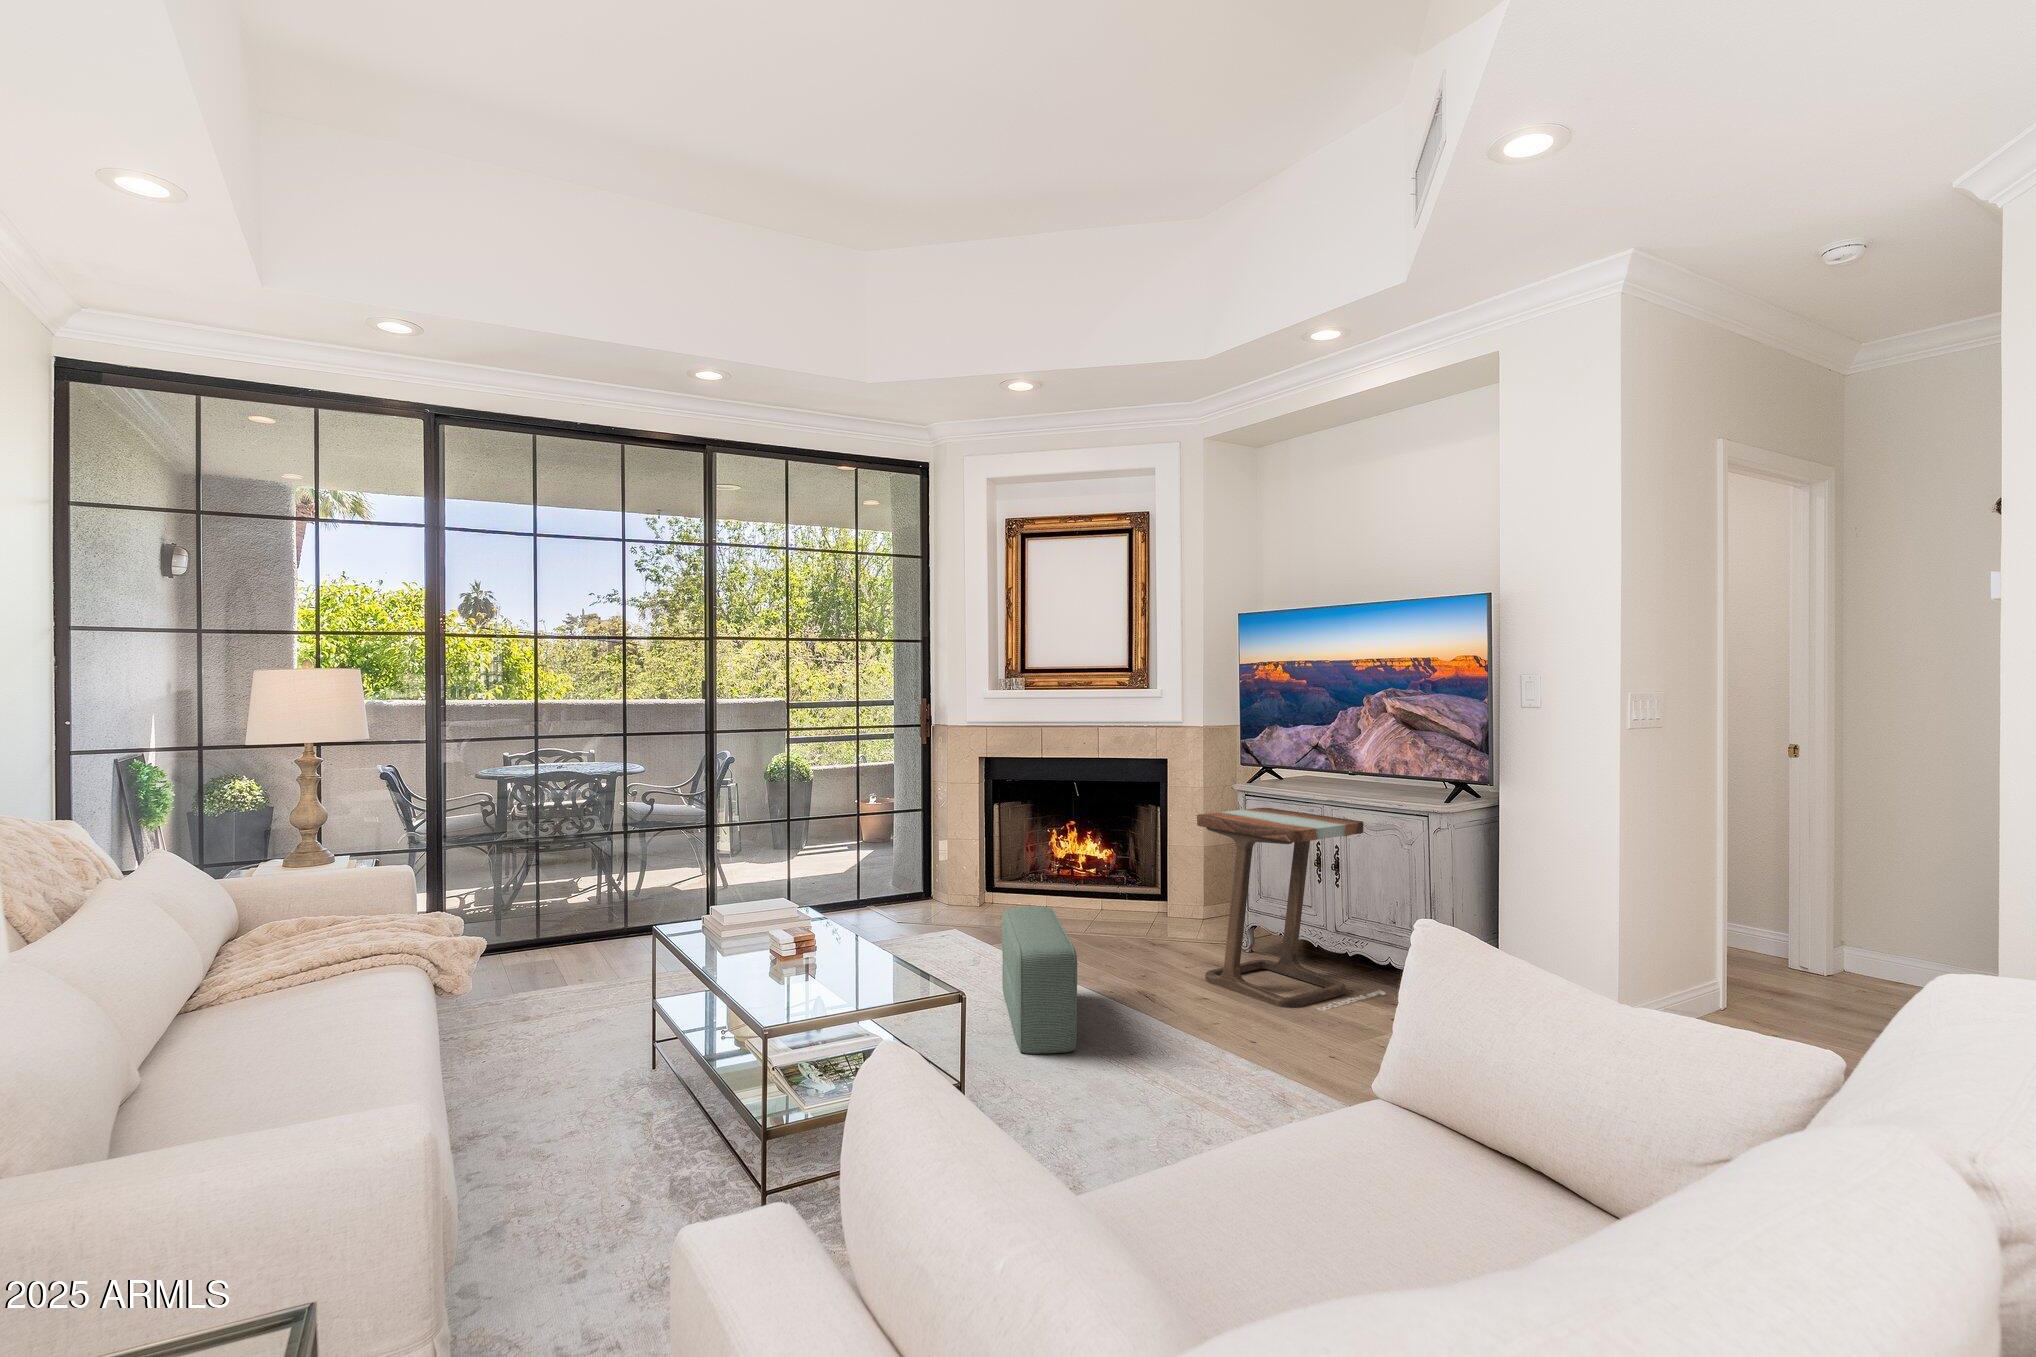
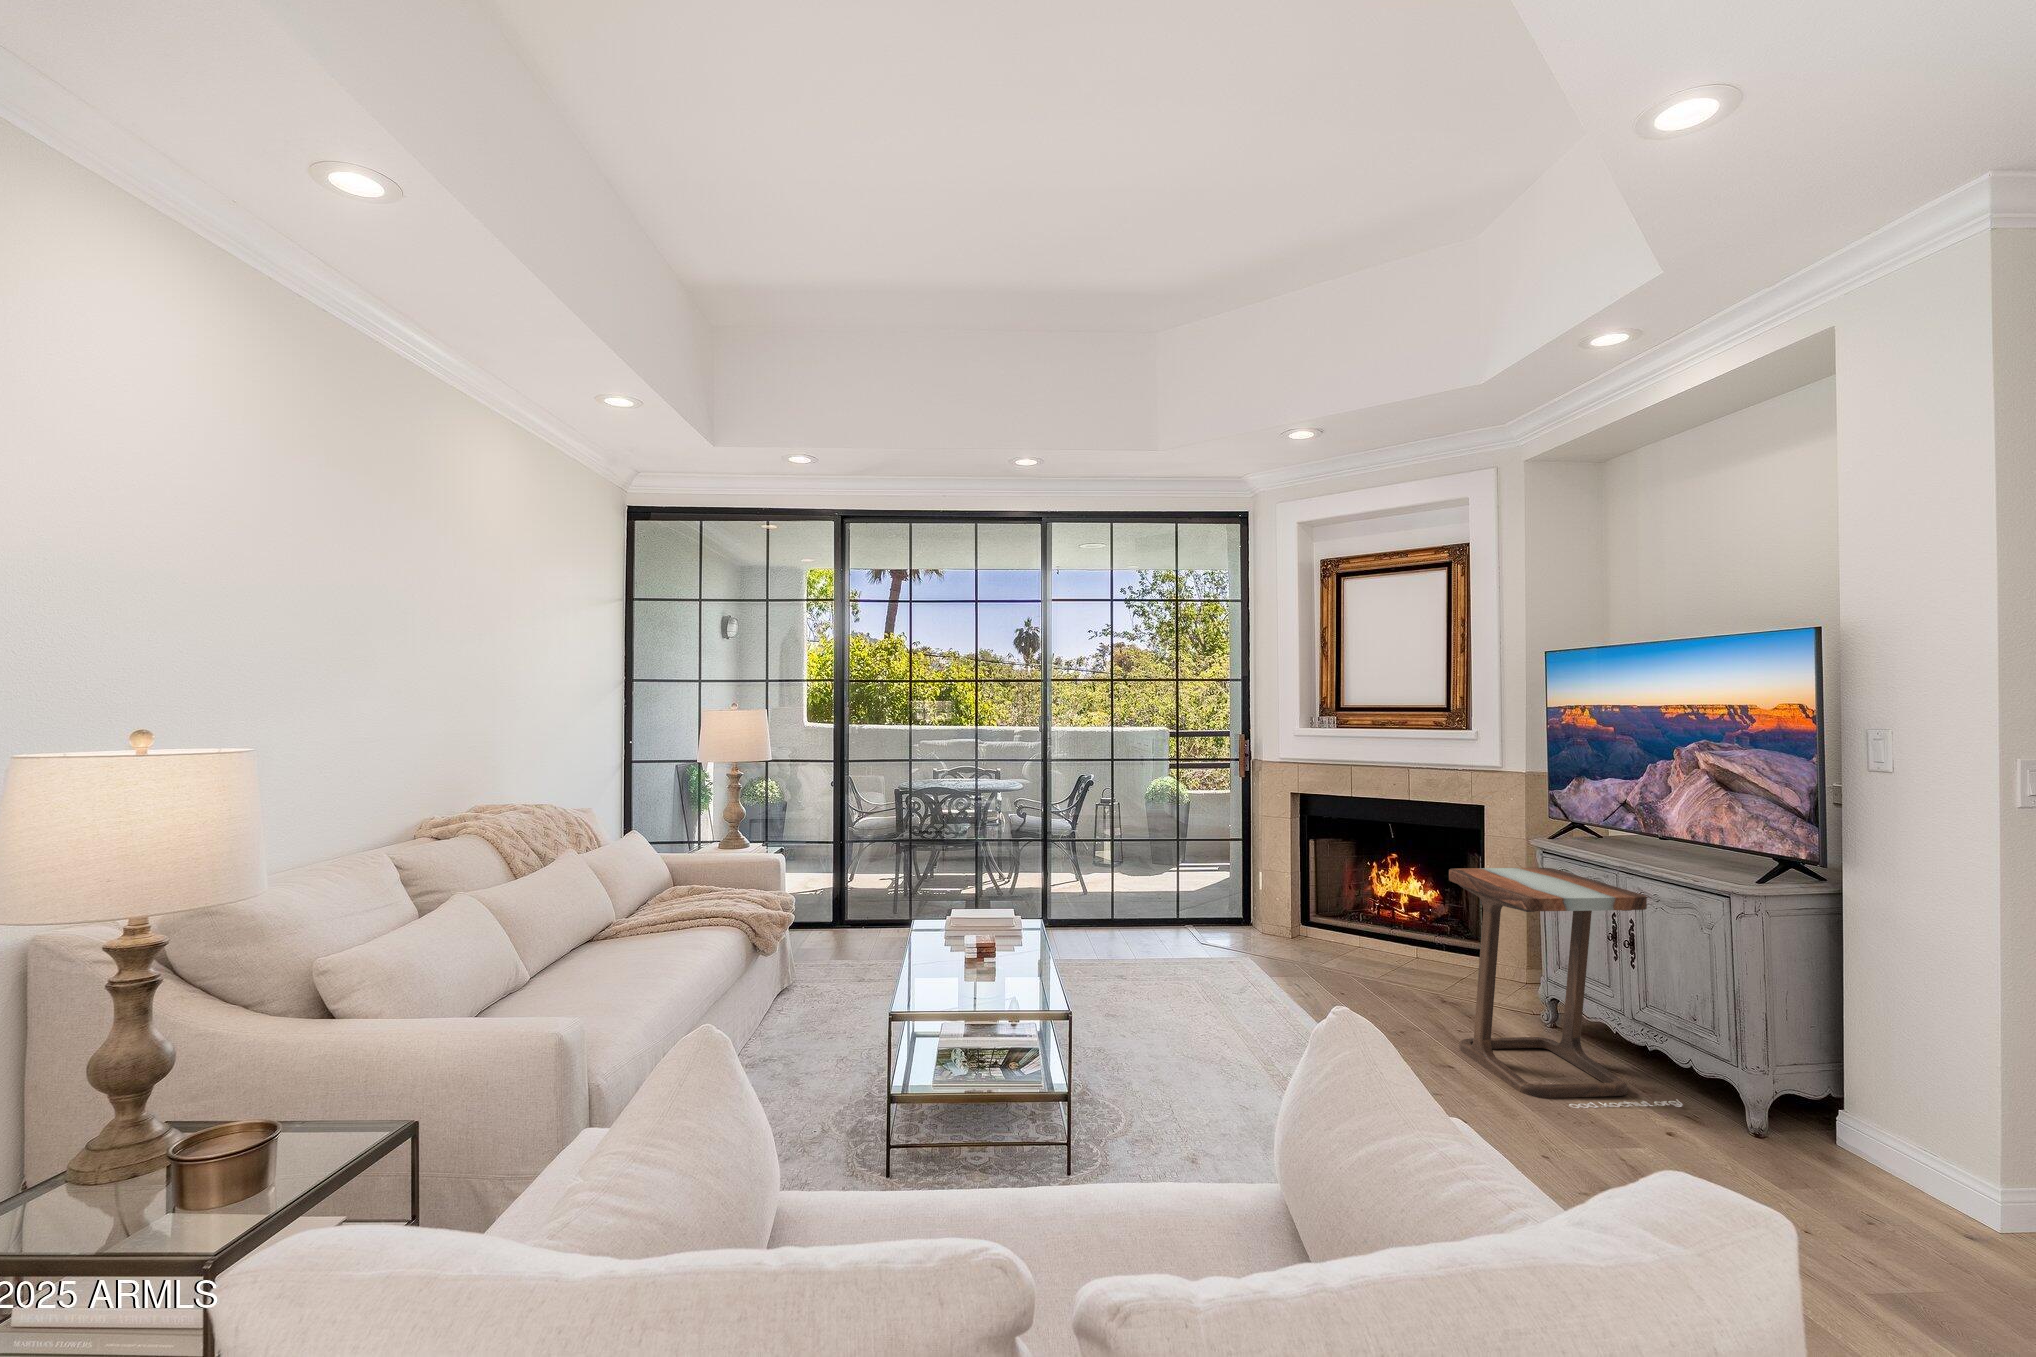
pouf: present [1002,907,1077,1054] -> none [1188,941,1276,1089]

